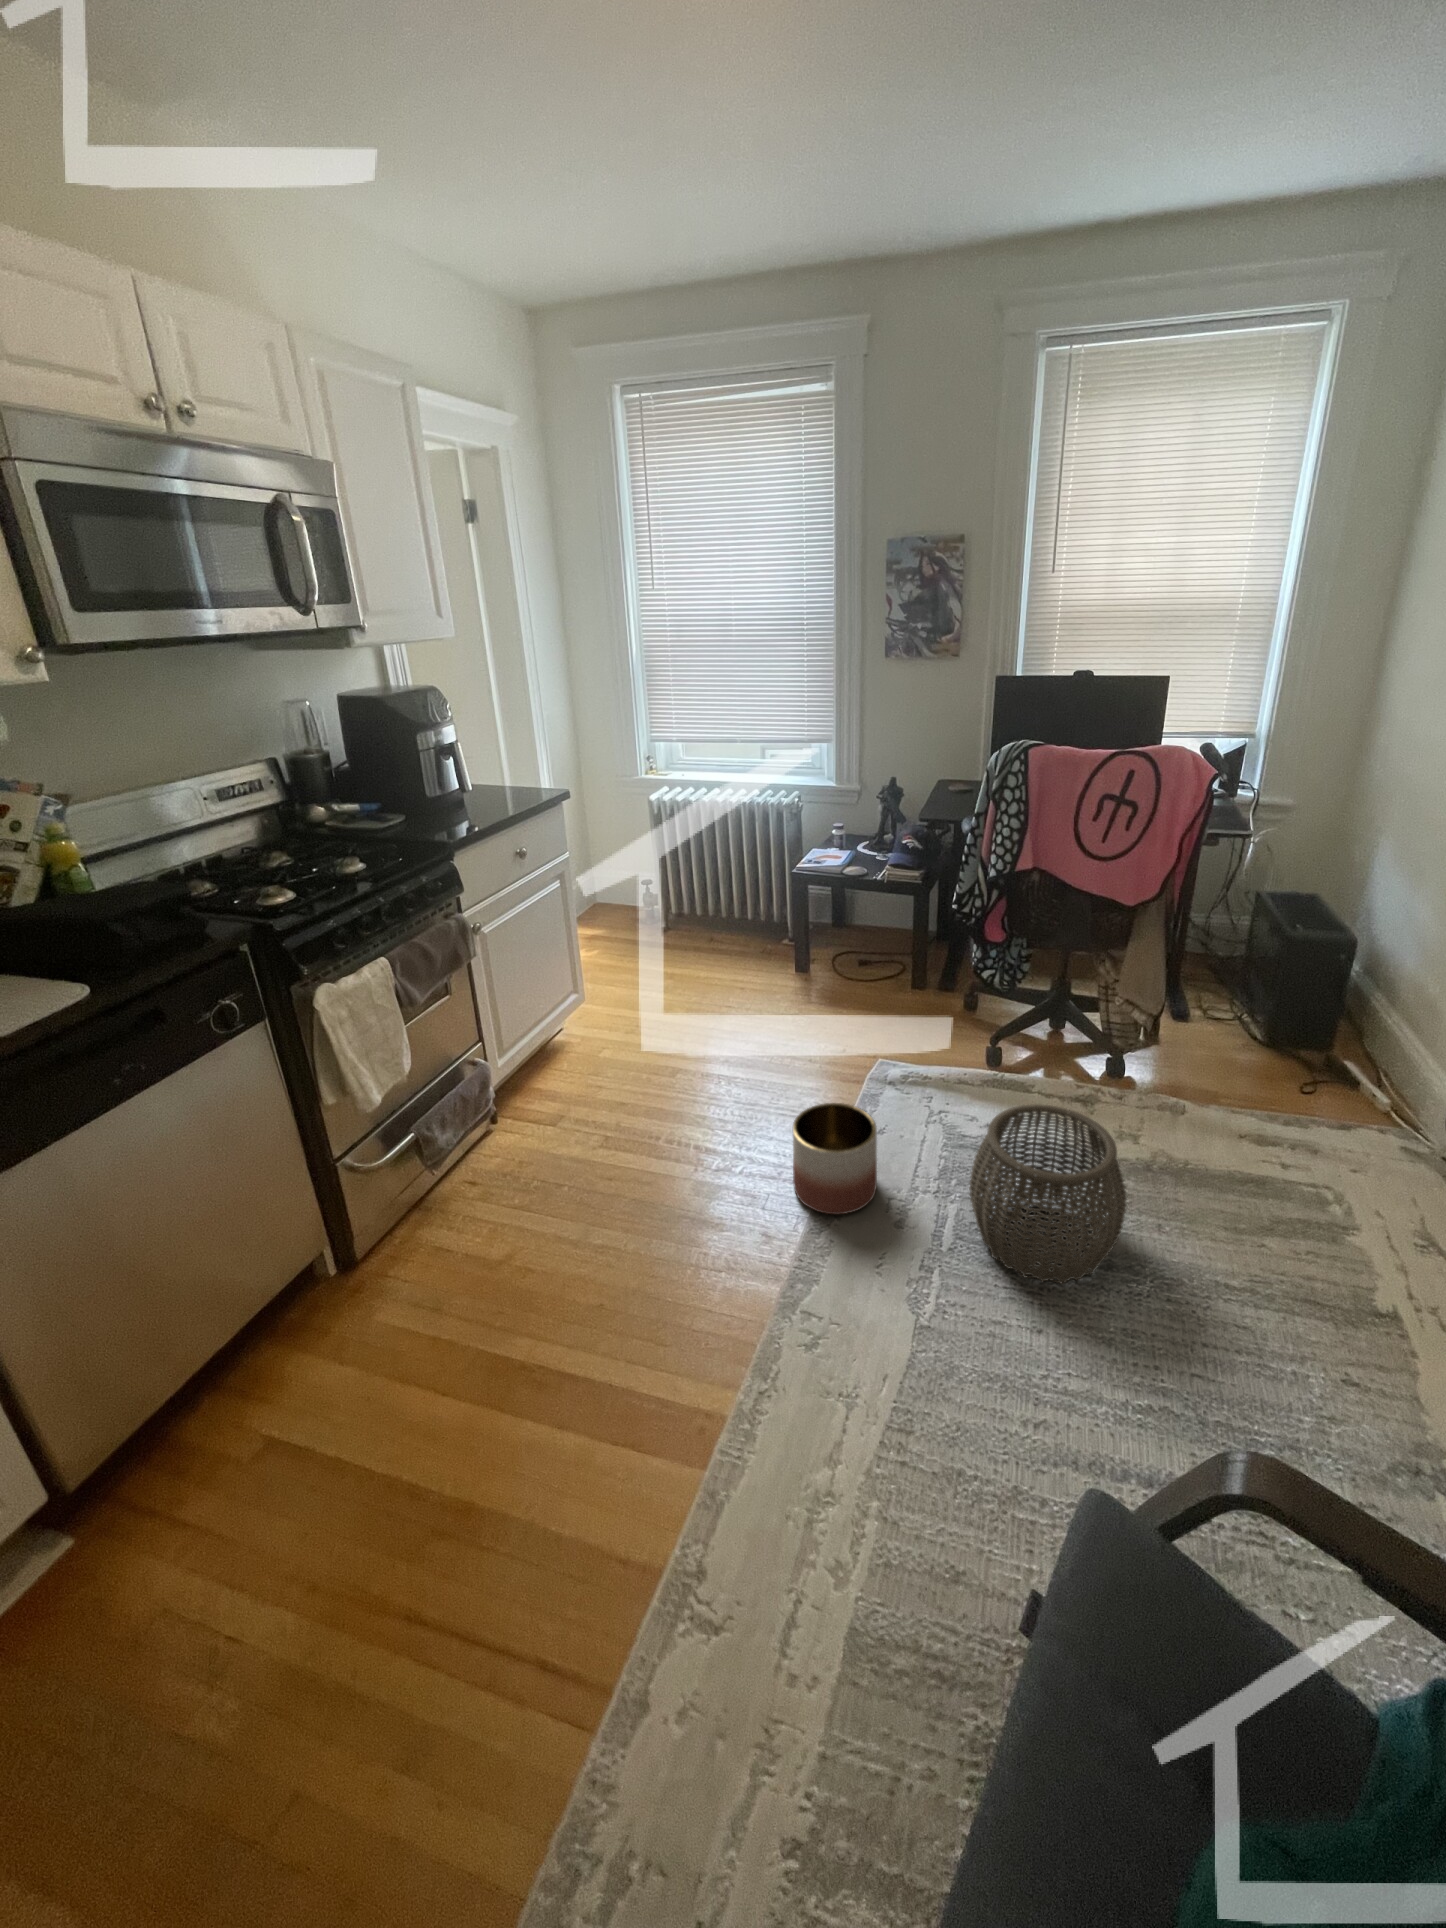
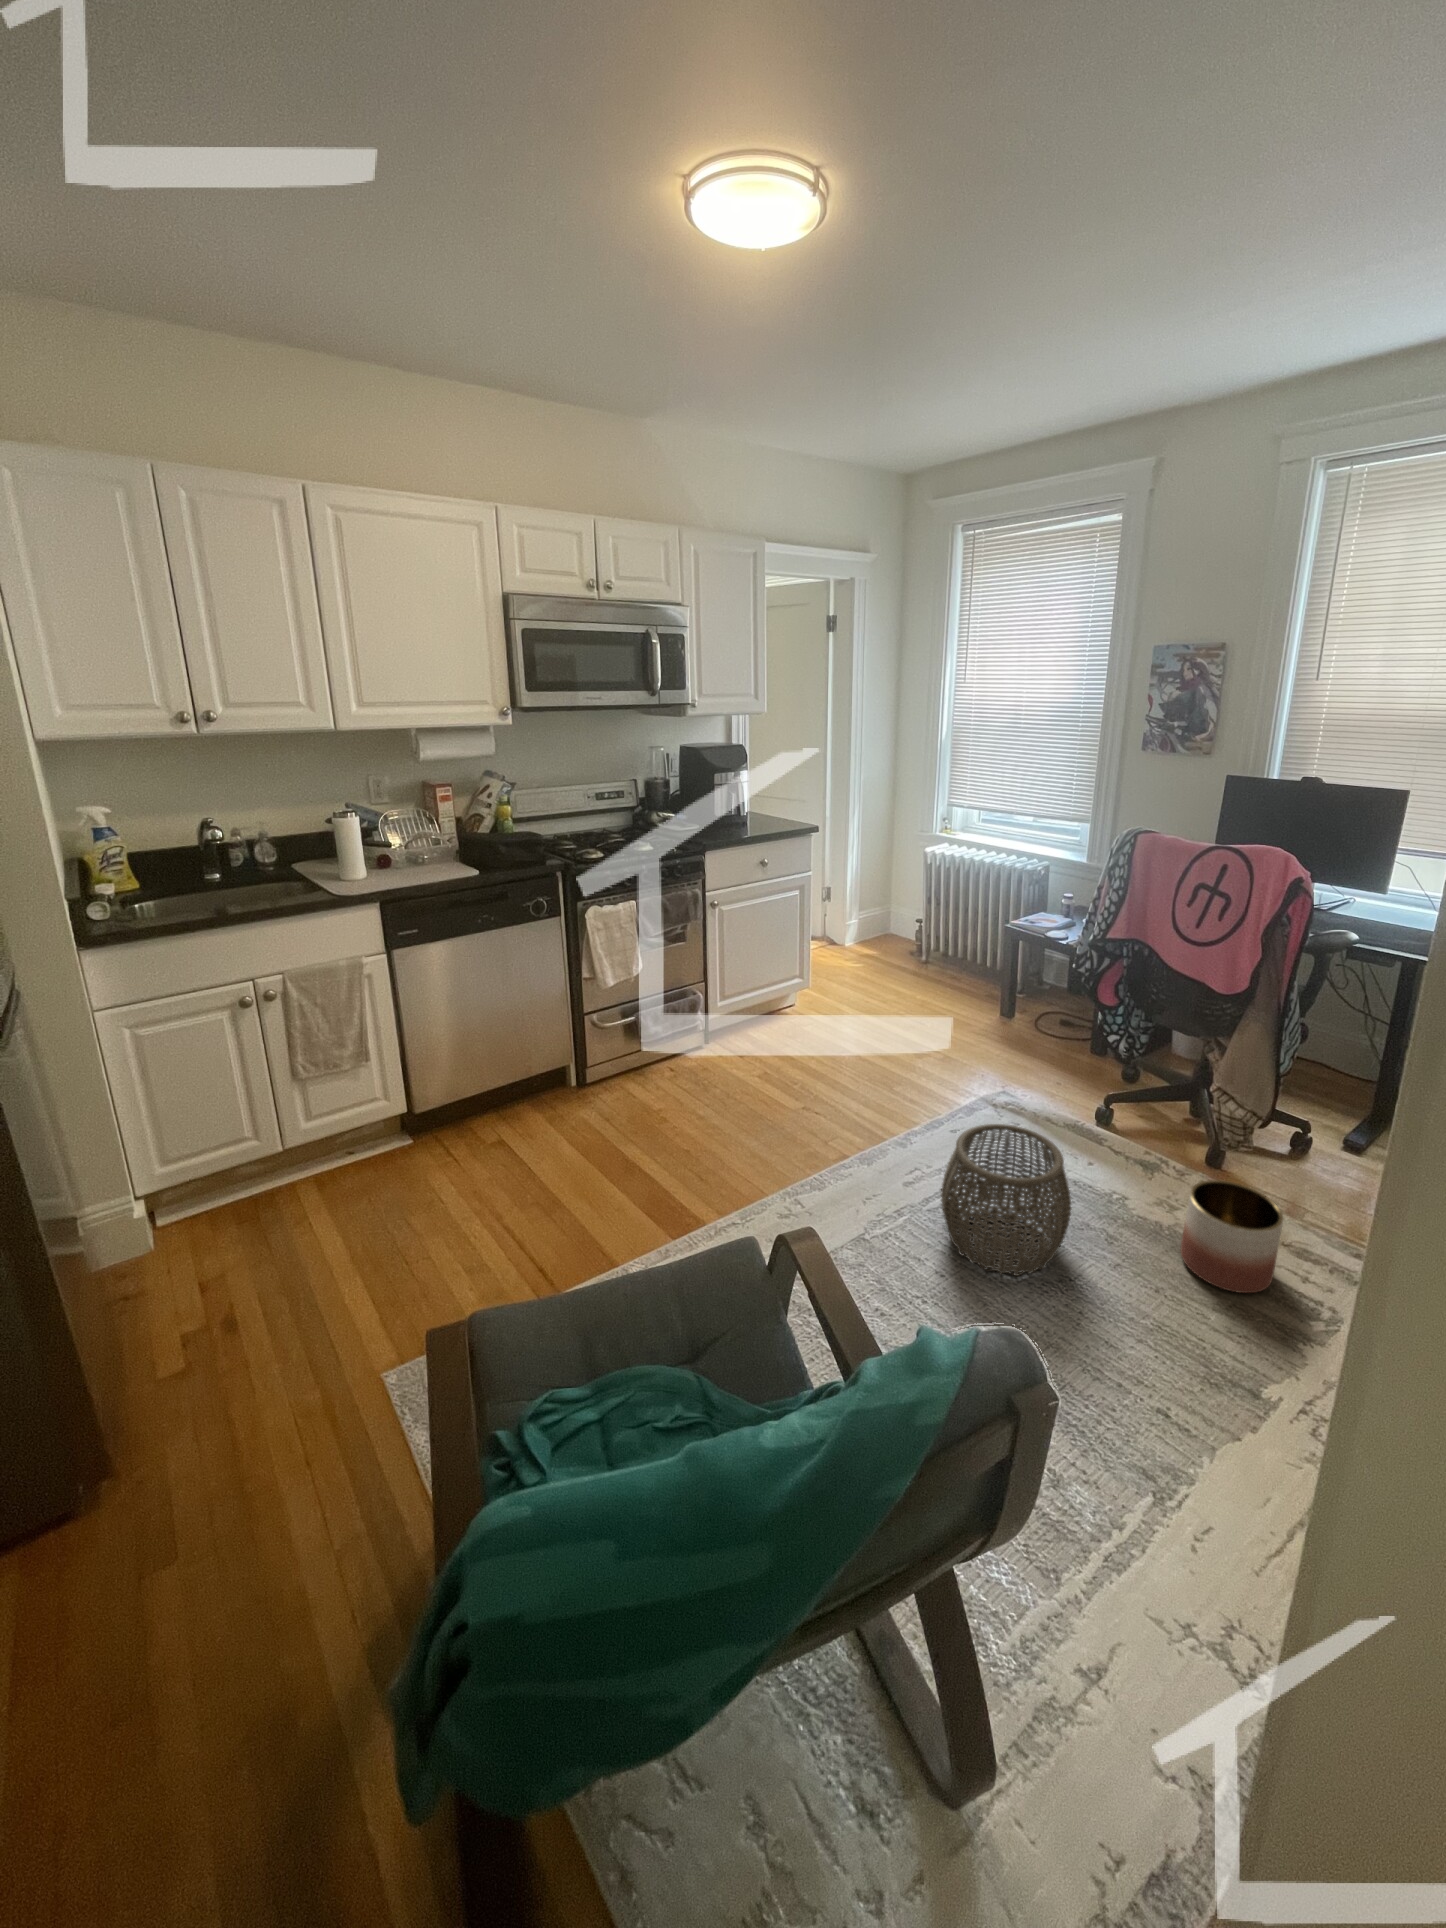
planter: present [793,1103,877,1214] -> present [1180,1180,1283,1293]

